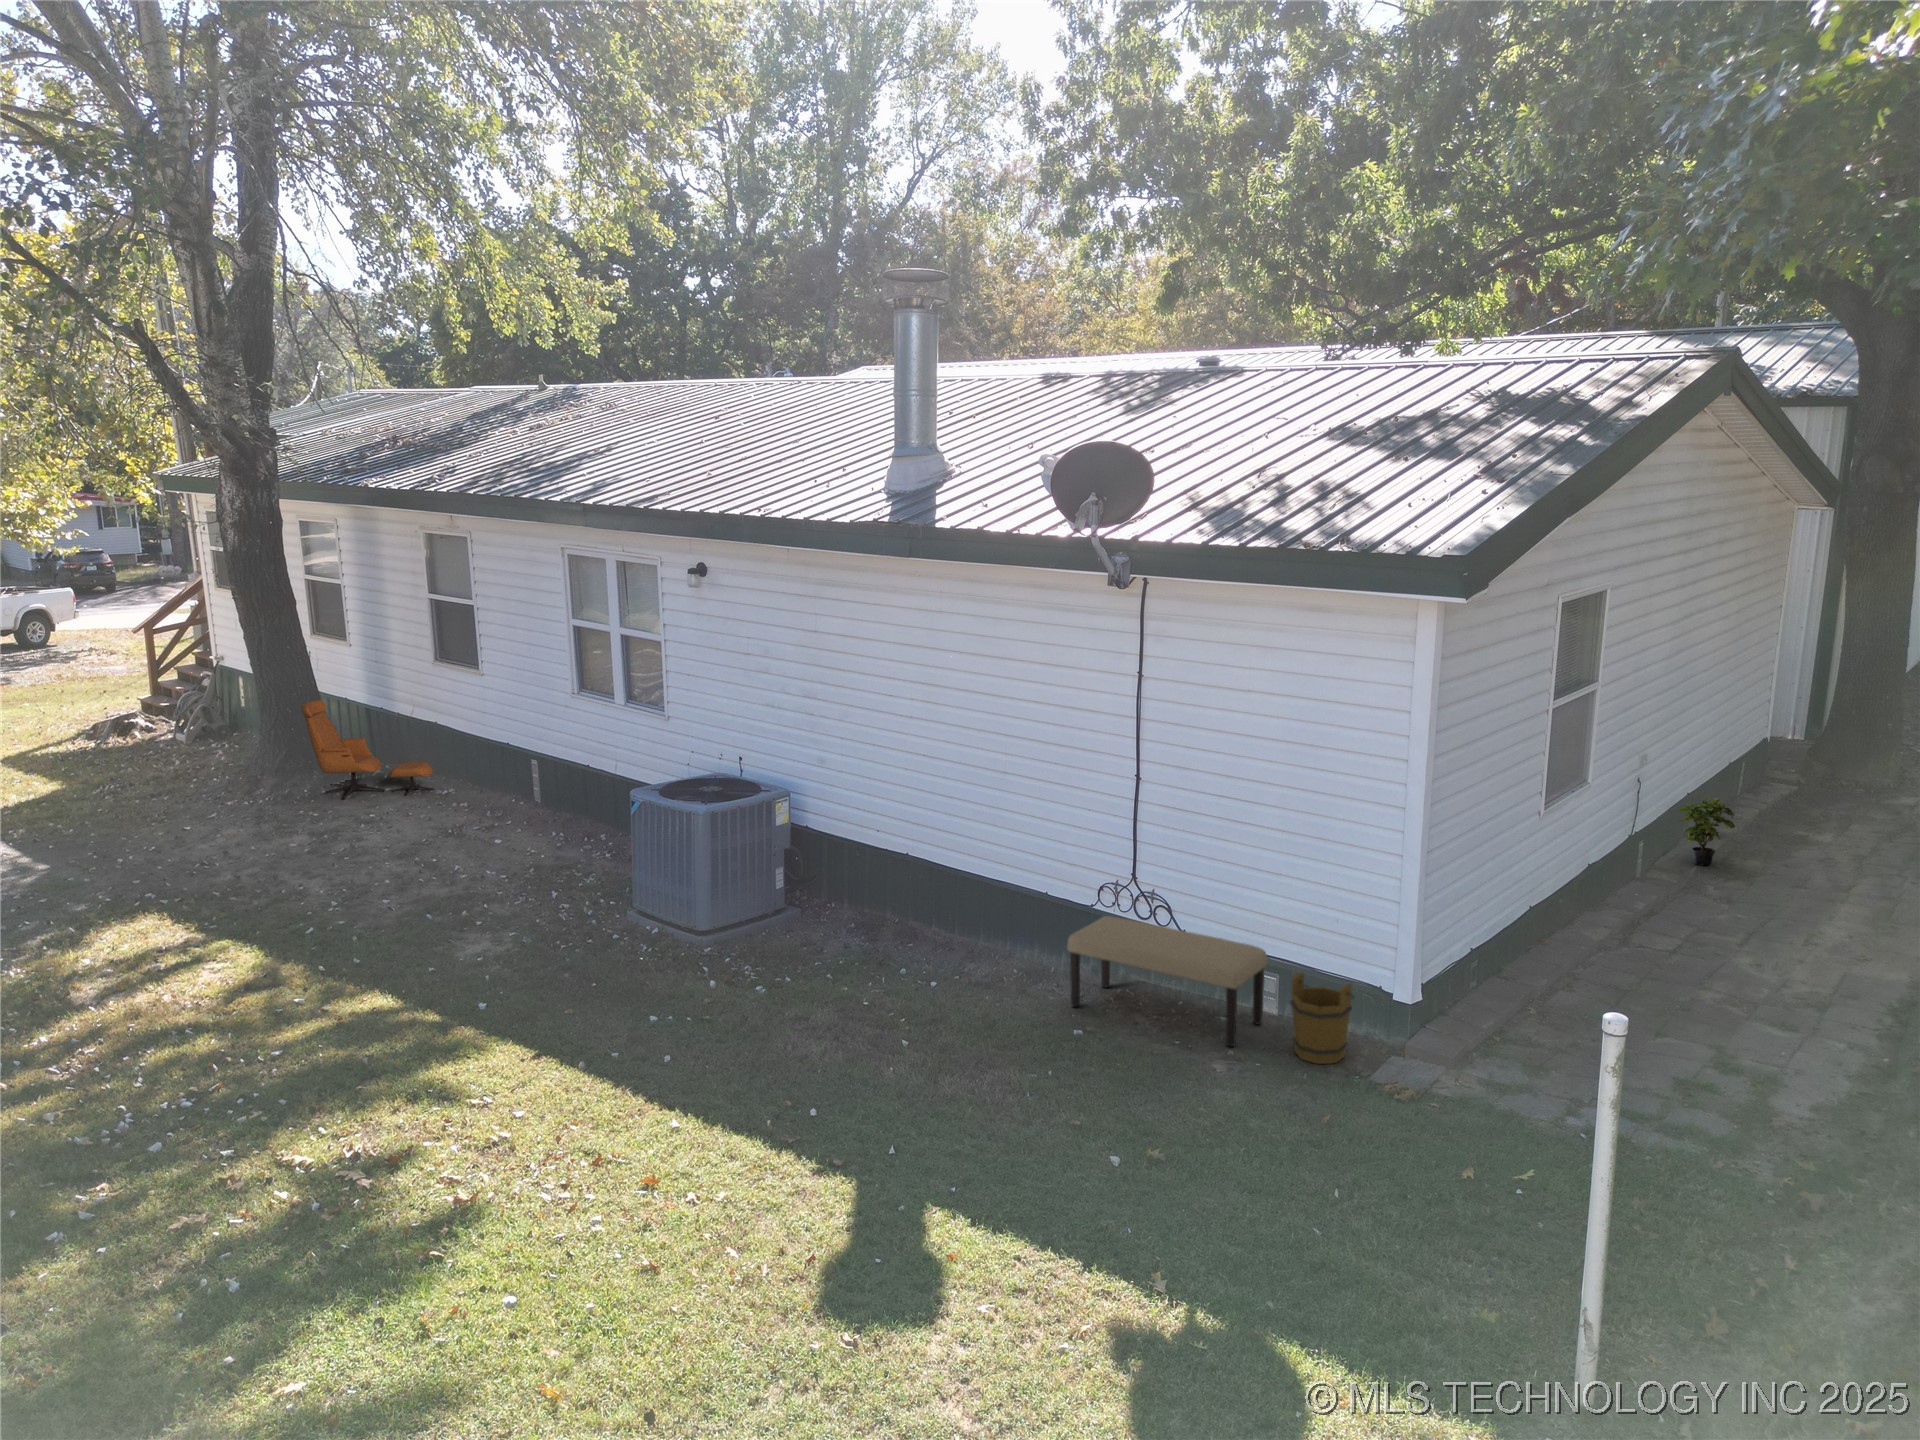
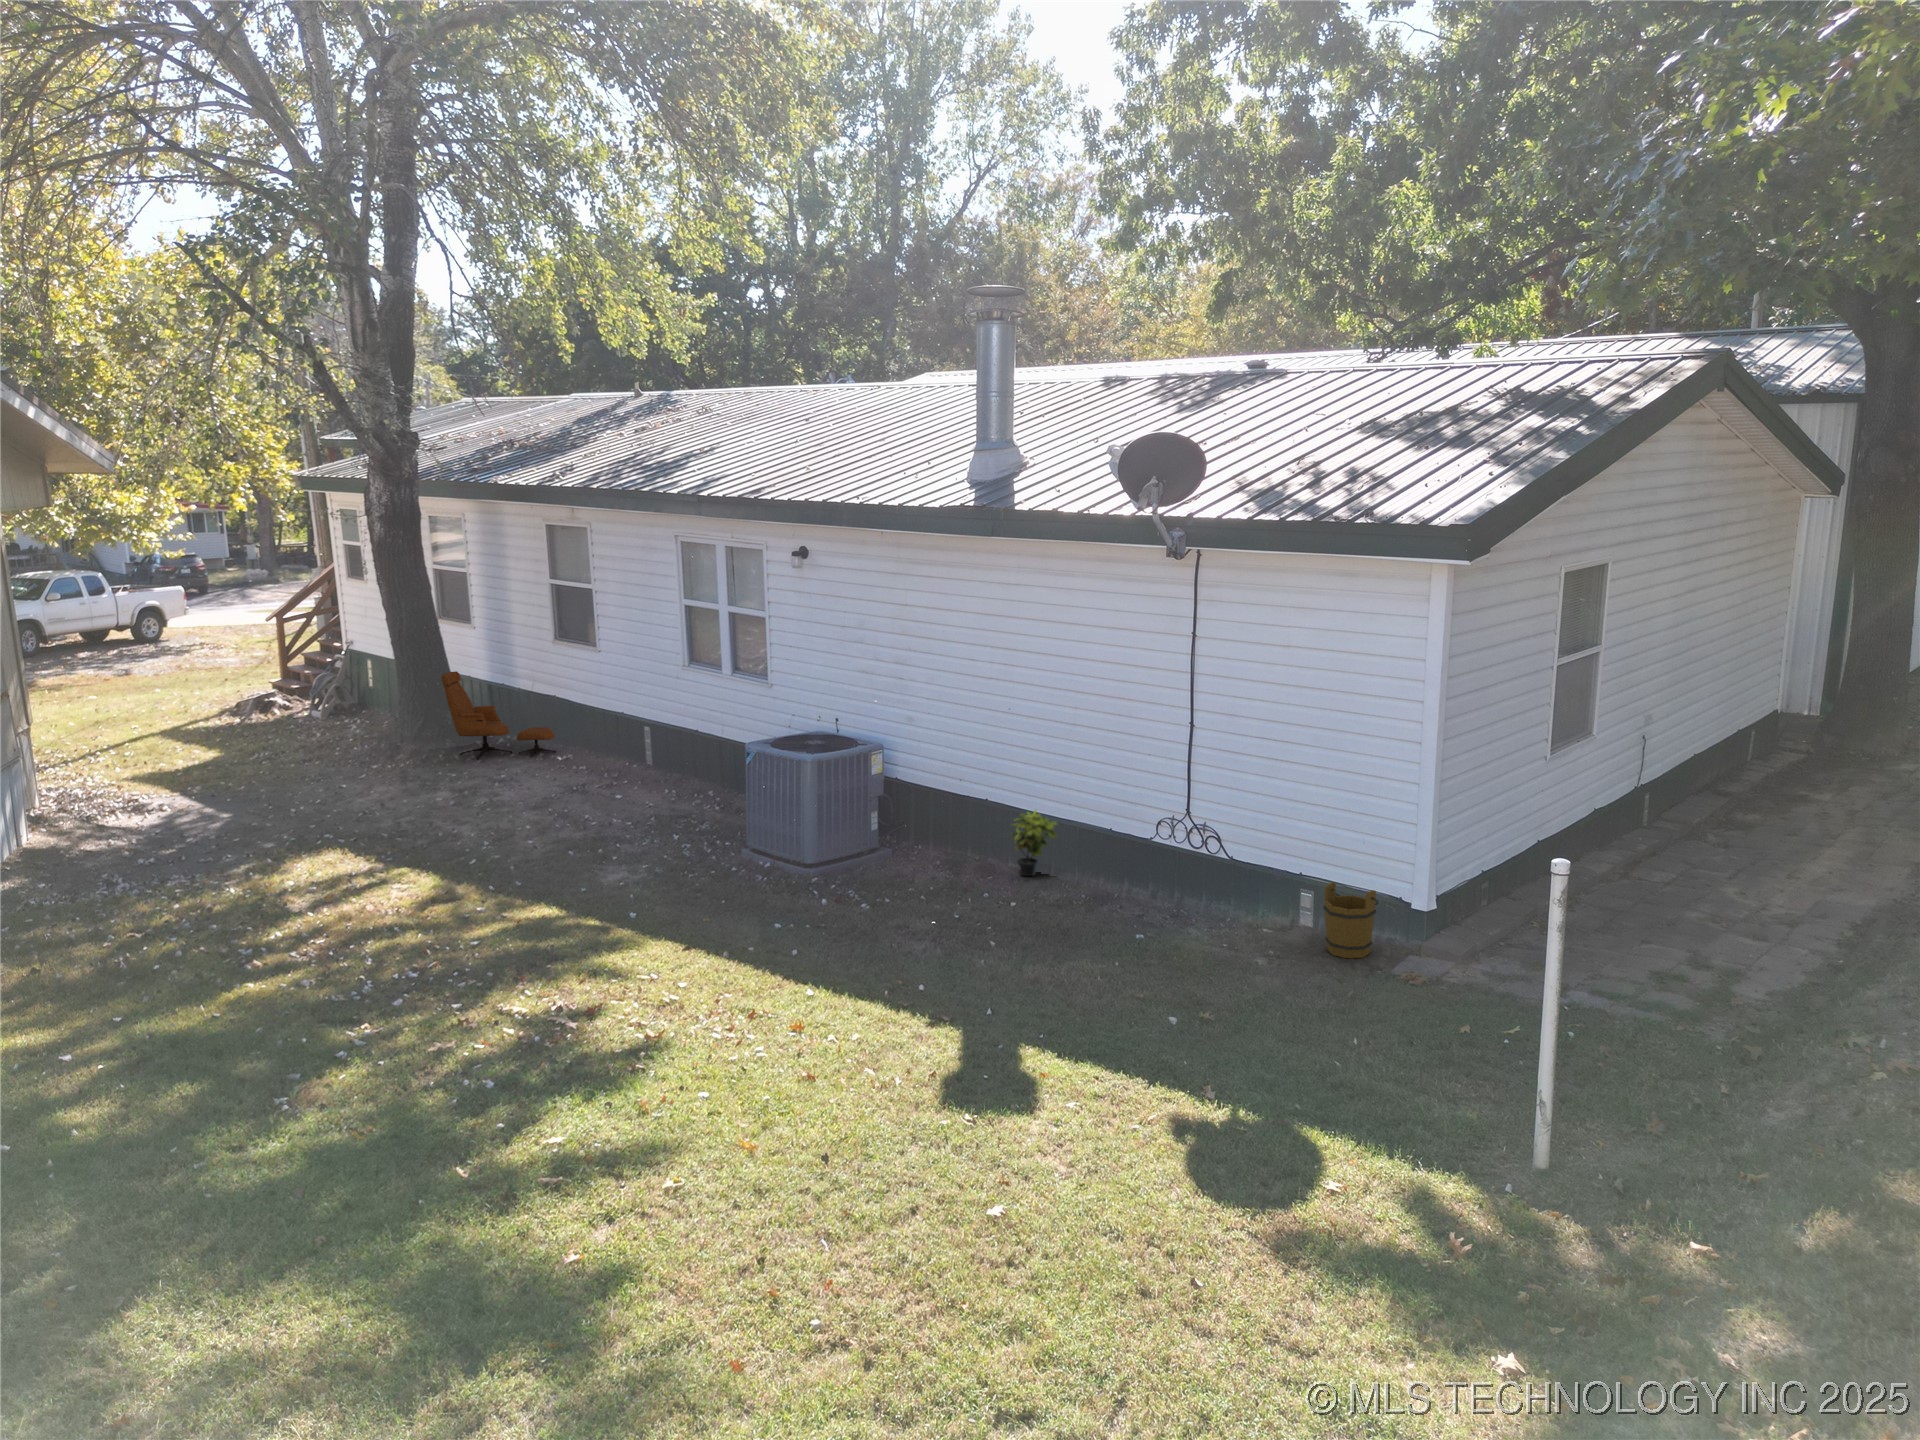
potted plant: present [1677,796,1735,865] -> present [1012,810,1057,876]
bench: present [1067,916,1267,1047] -> none [1133,841,1304,946]

